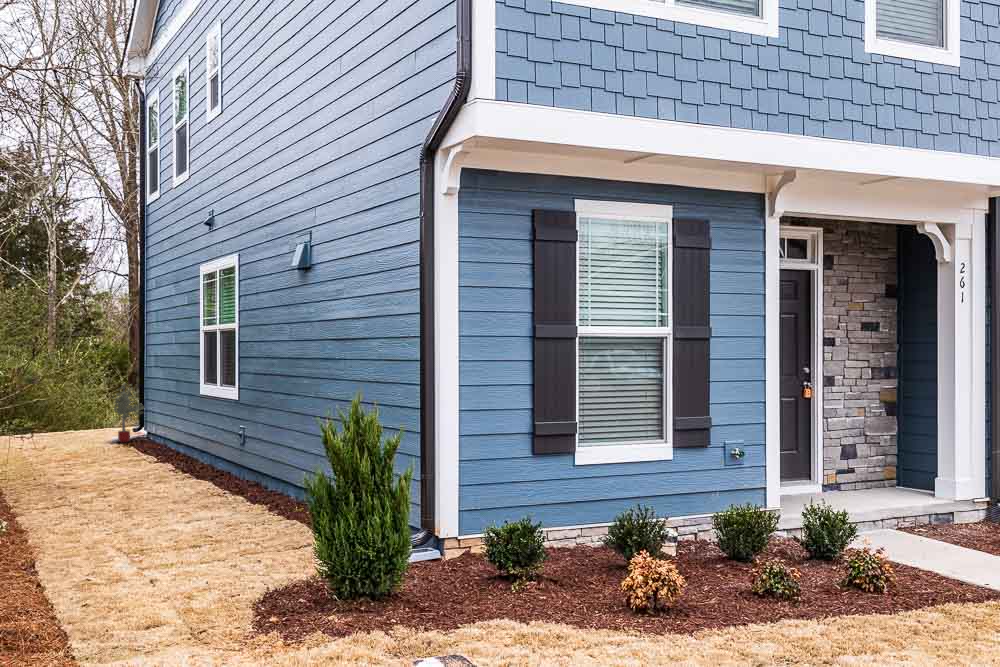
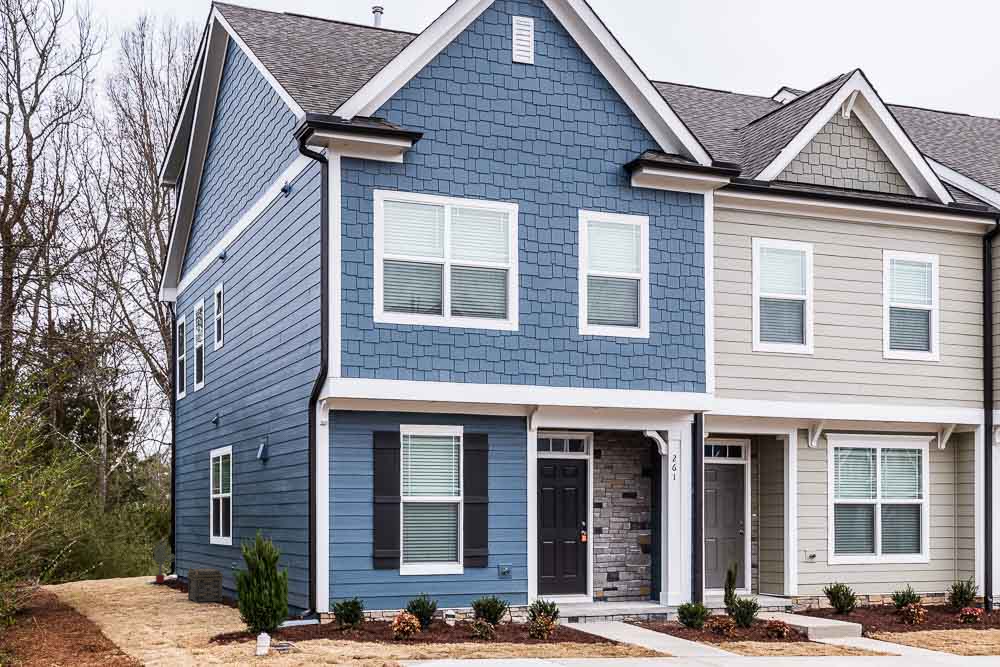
basket: none [170,428,227,484] -> present [187,567,223,602]

